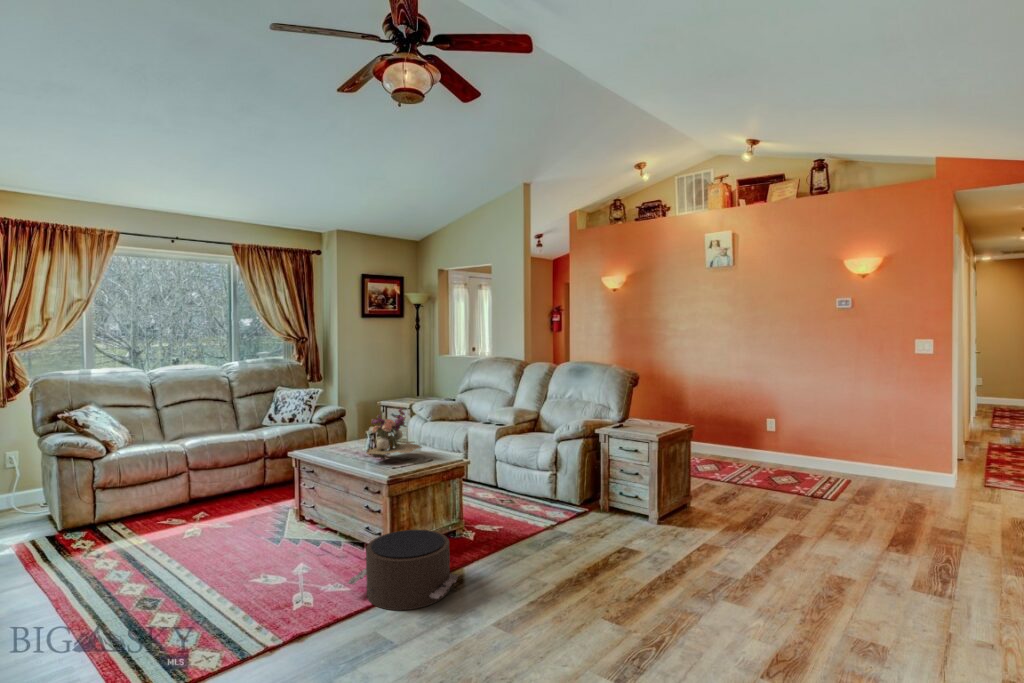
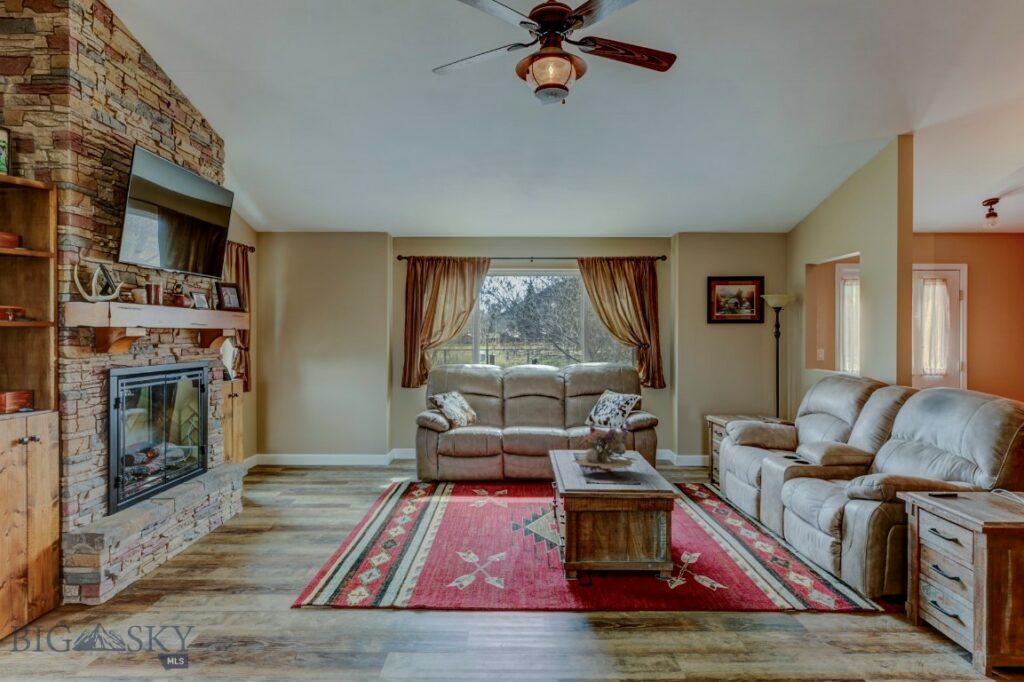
pouf: present [348,530,459,610] -> none [492,546,587,633]

